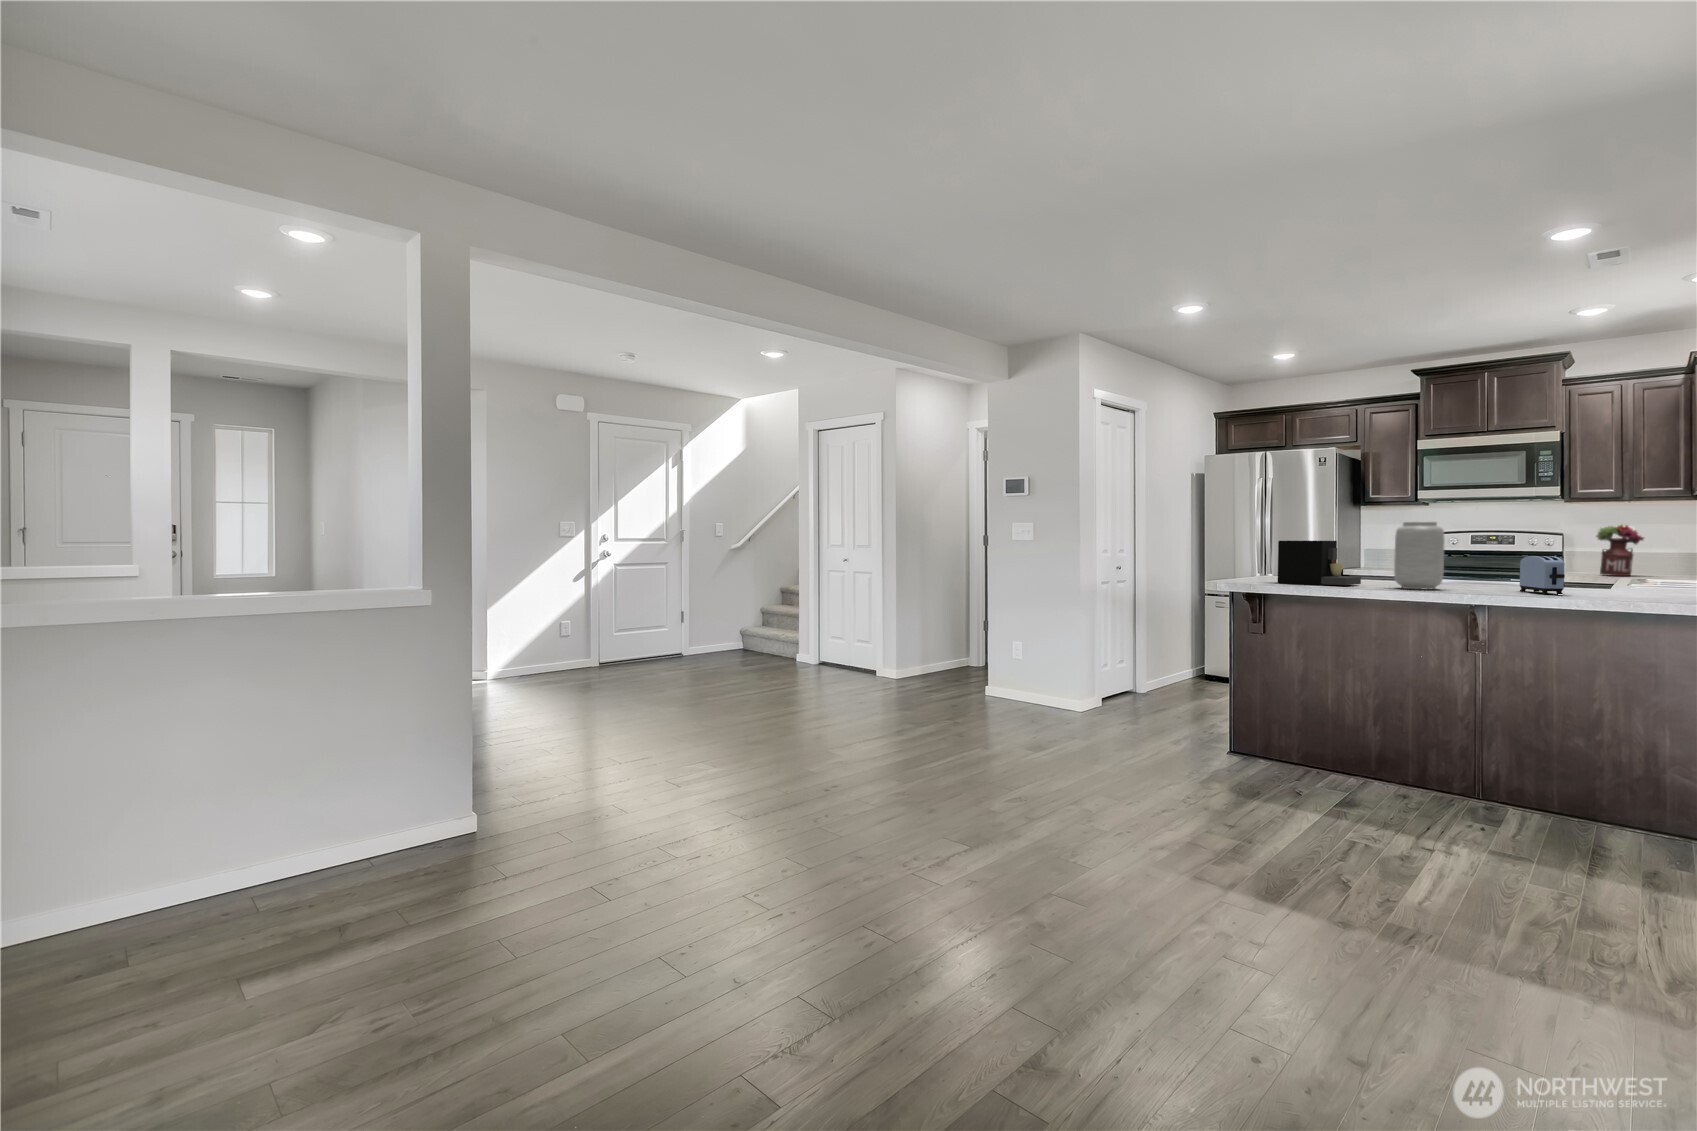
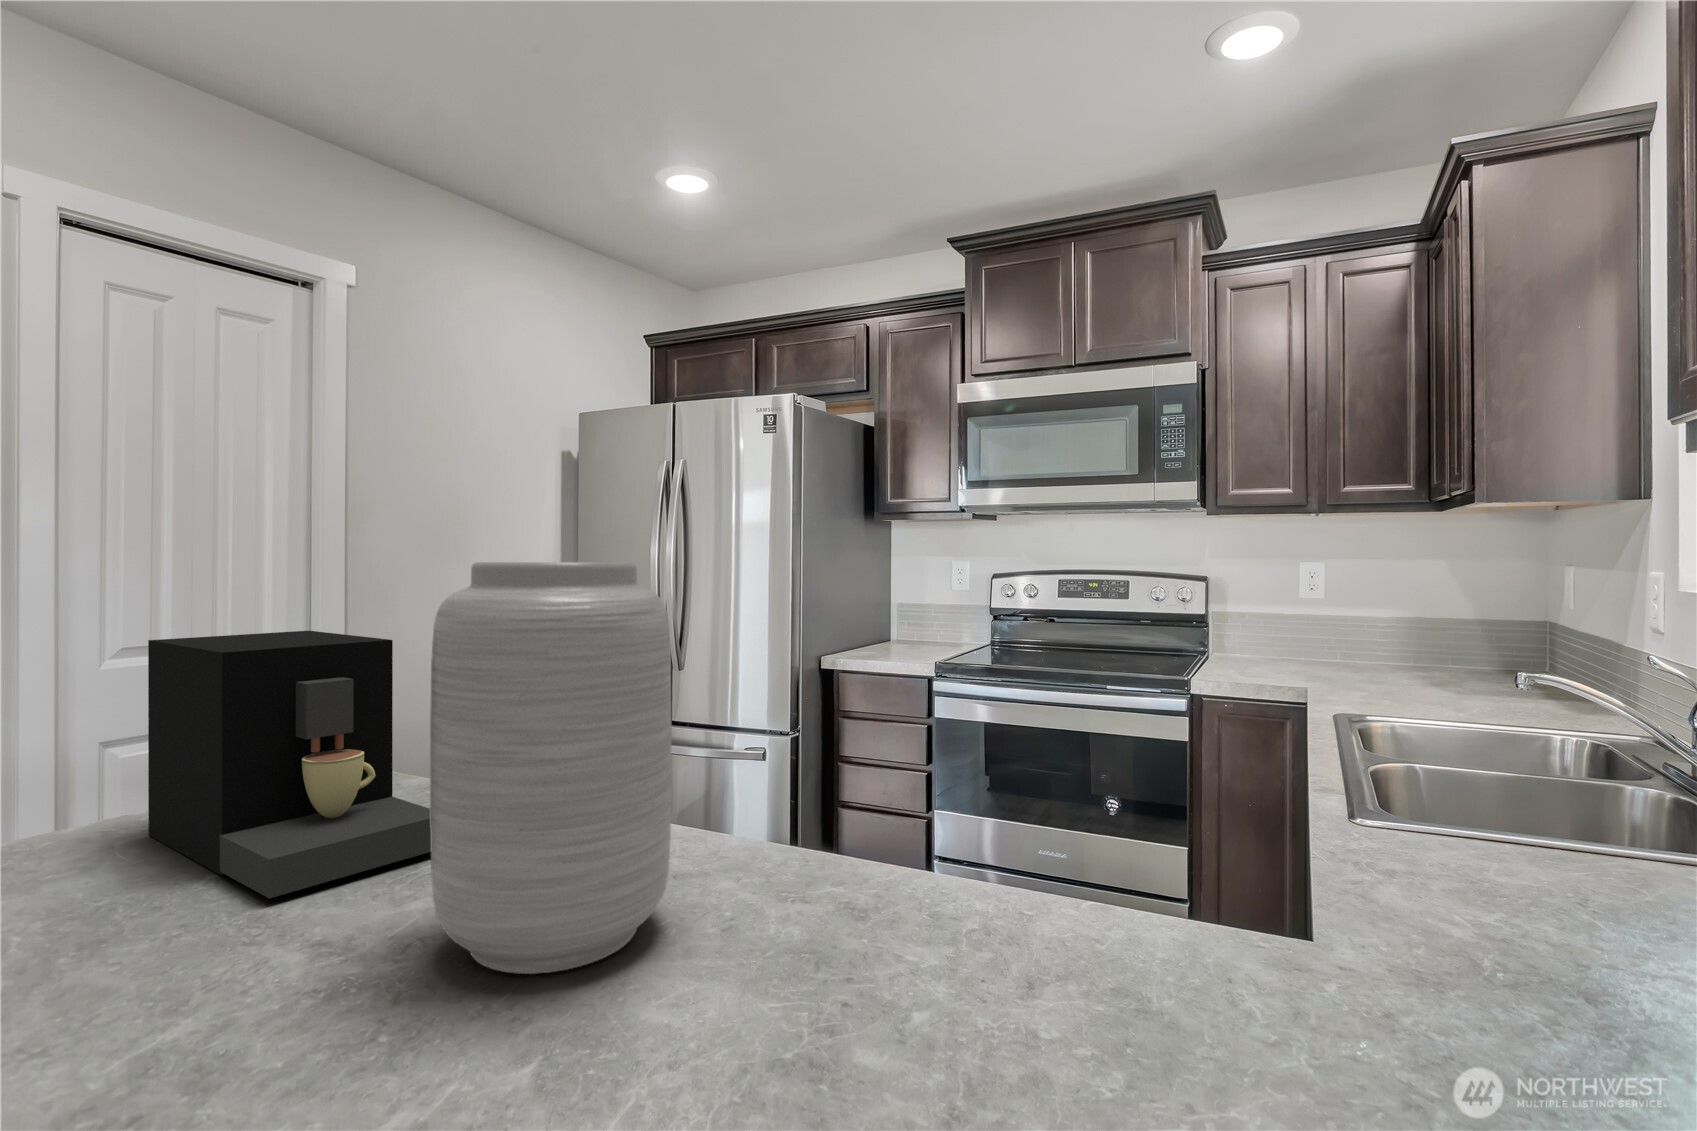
flower arrangement: present [1597,525,1644,576] -> none [1258,561,1340,667]
toaster: present [1519,556,1565,594] -> none [1015,776,1226,1125]

